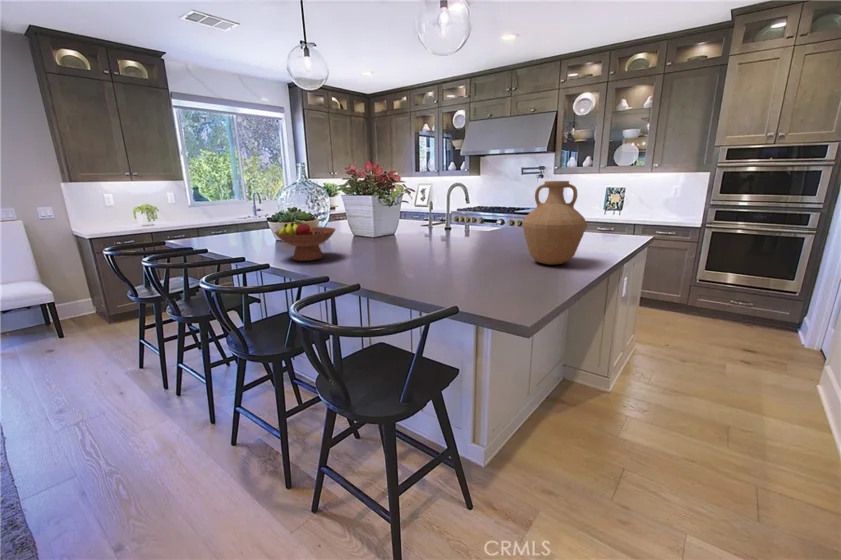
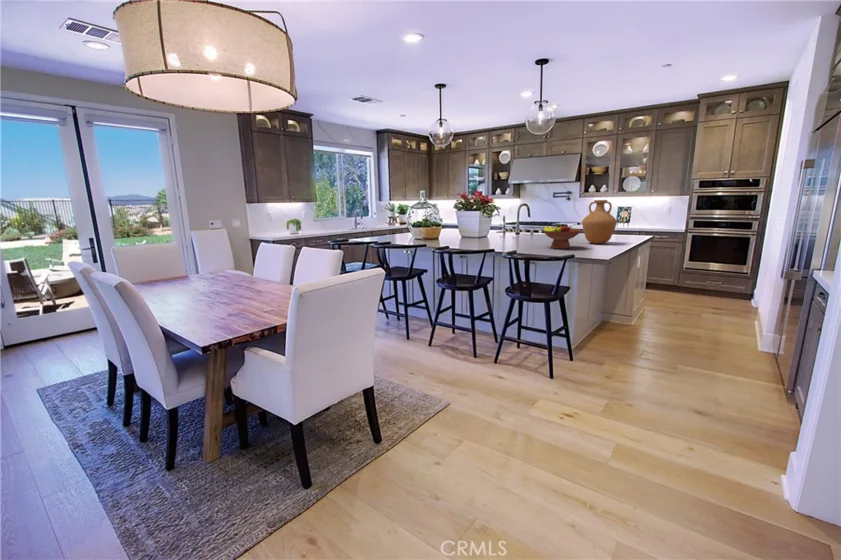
fruit bowl: present [275,221,336,261] -> present [542,224,581,249]

